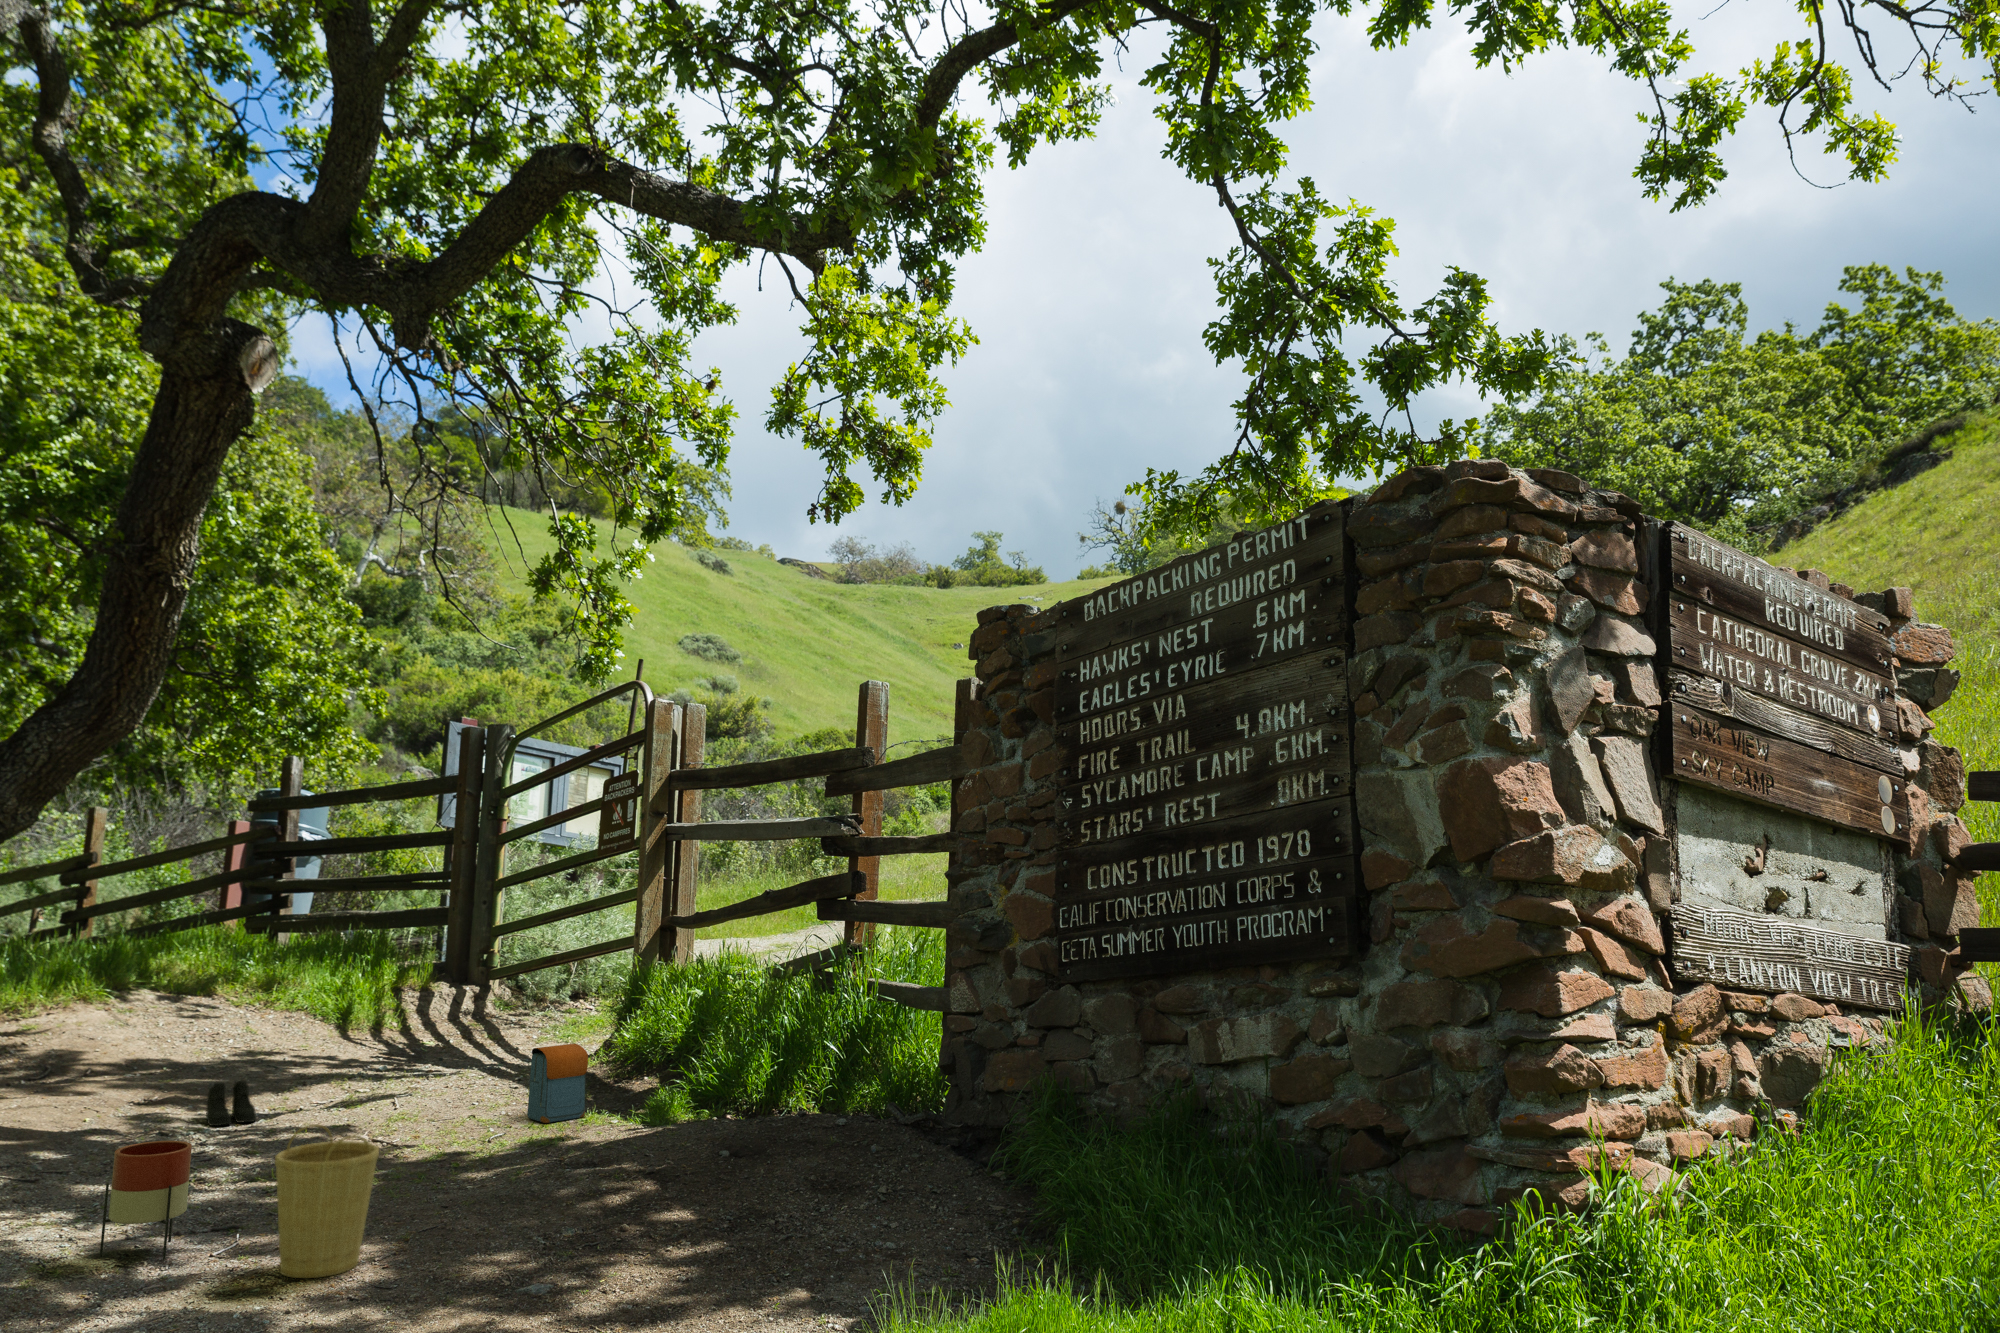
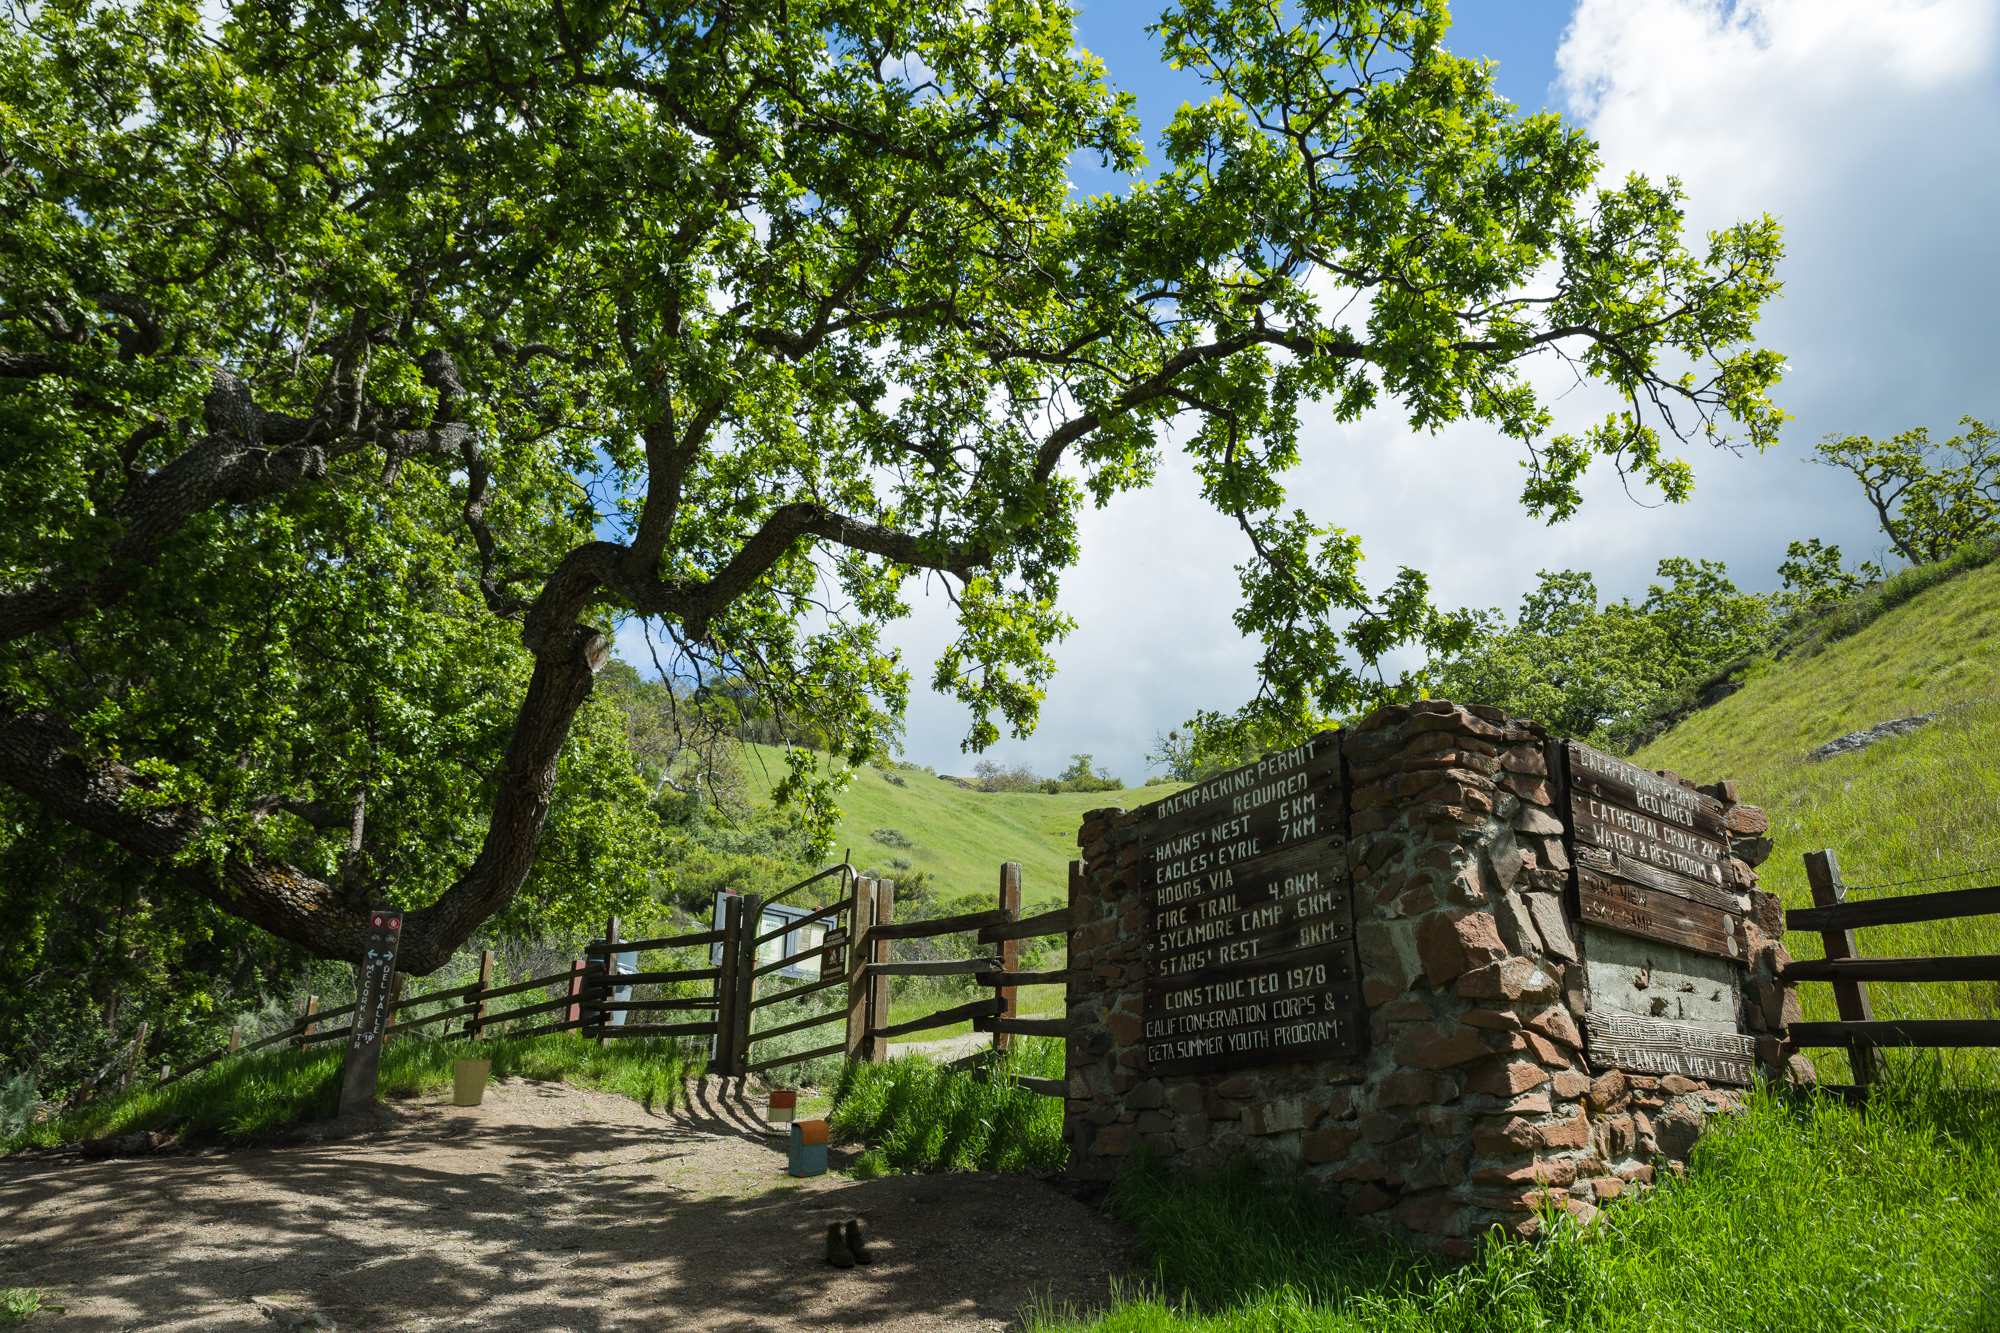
boots: present [206,1080,256,1126] -> present [826,1219,872,1266]
basket: present [275,1124,379,1278] -> present [453,1054,491,1106]
planter: present [100,1141,192,1260] -> present [765,1090,797,1137]

